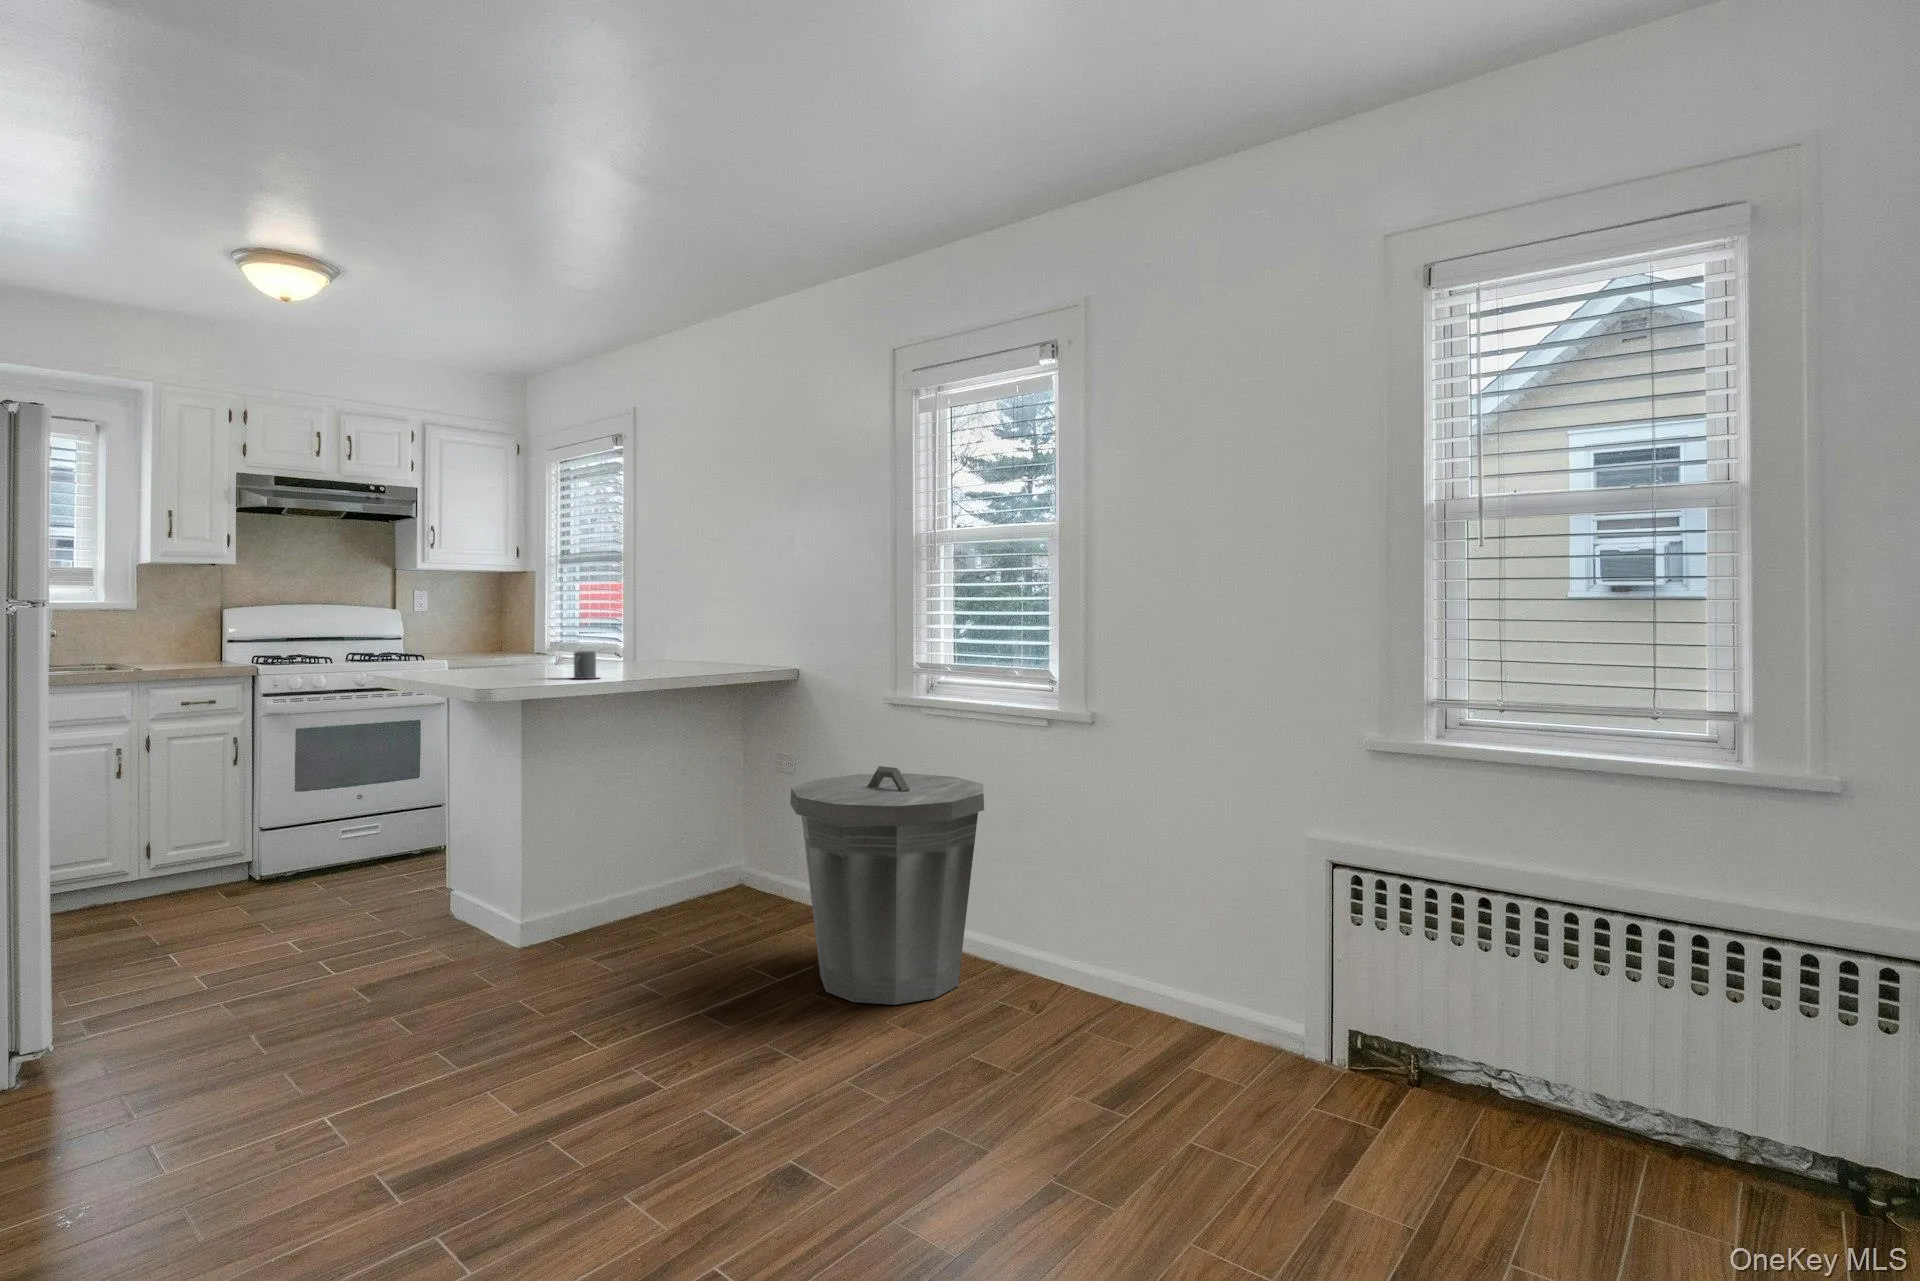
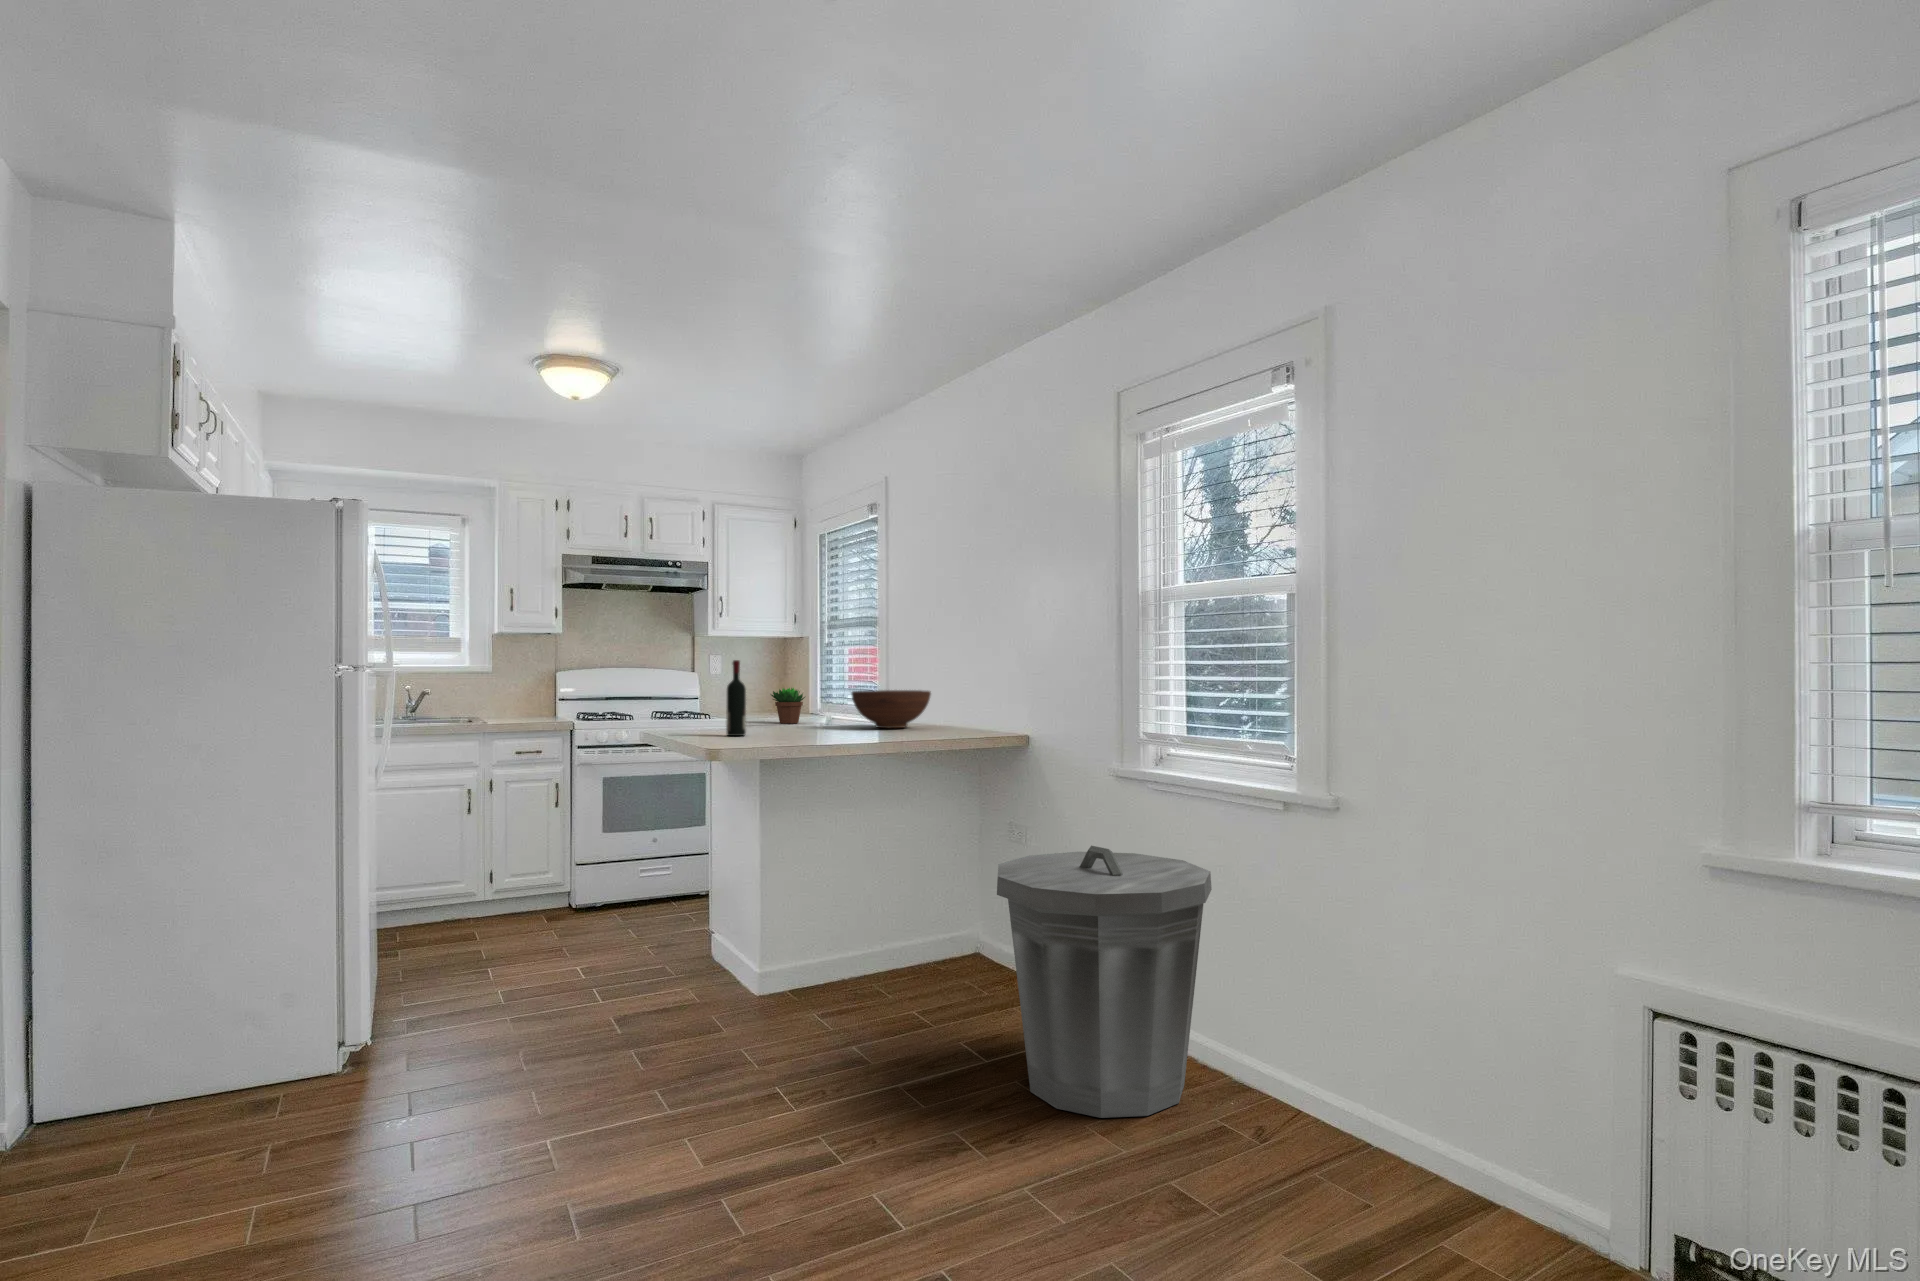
wine bottle: none [477,594,499,674] -> present [726,660,746,736]
succulent plant: none [506,625,546,663] -> present [771,688,805,723]
fruit bowl: none [605,628,689,666] -> present [852,690,931,728]
mug: present [574,651,596,679] -> none [798,716,828,743]

